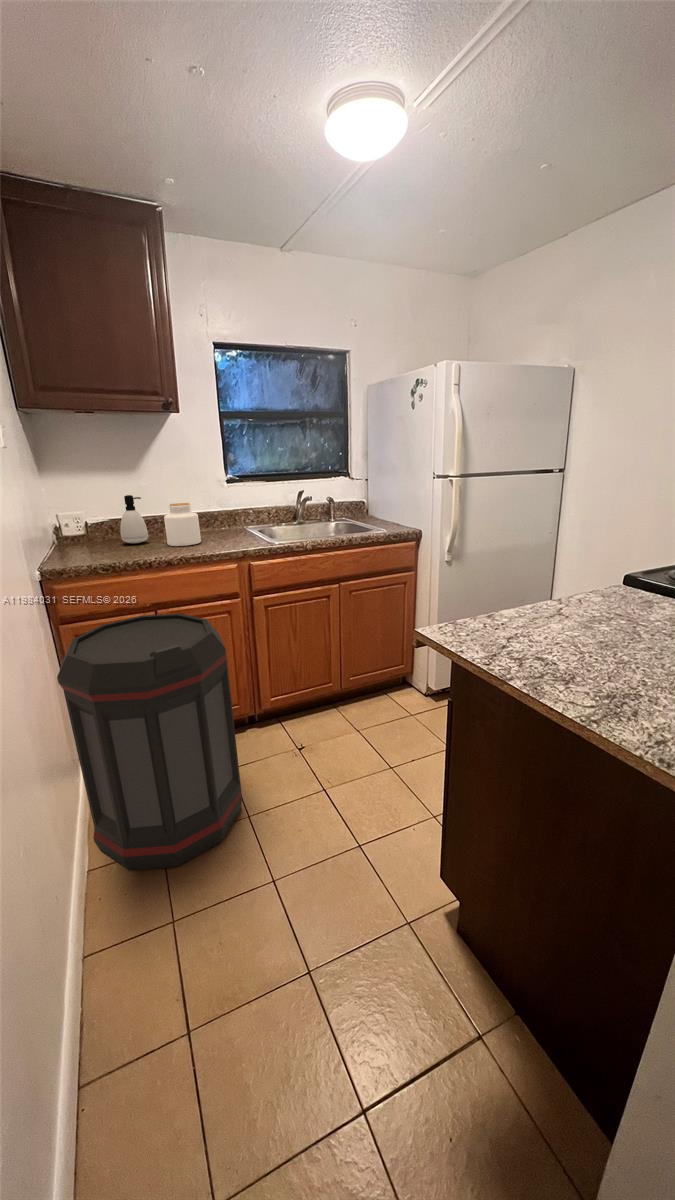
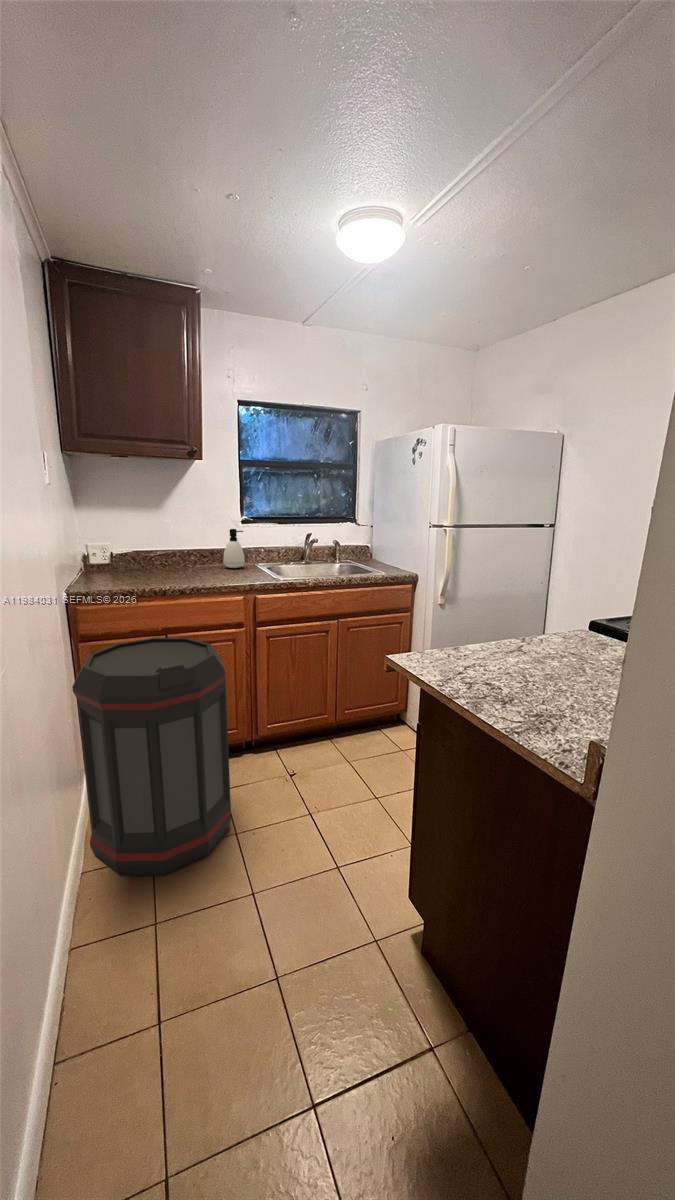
soap dispenser: present [120,495,148,544] -> present [223,529,245,568]
jar: present [164,503,201,546] -> none [181,539,213,578]

